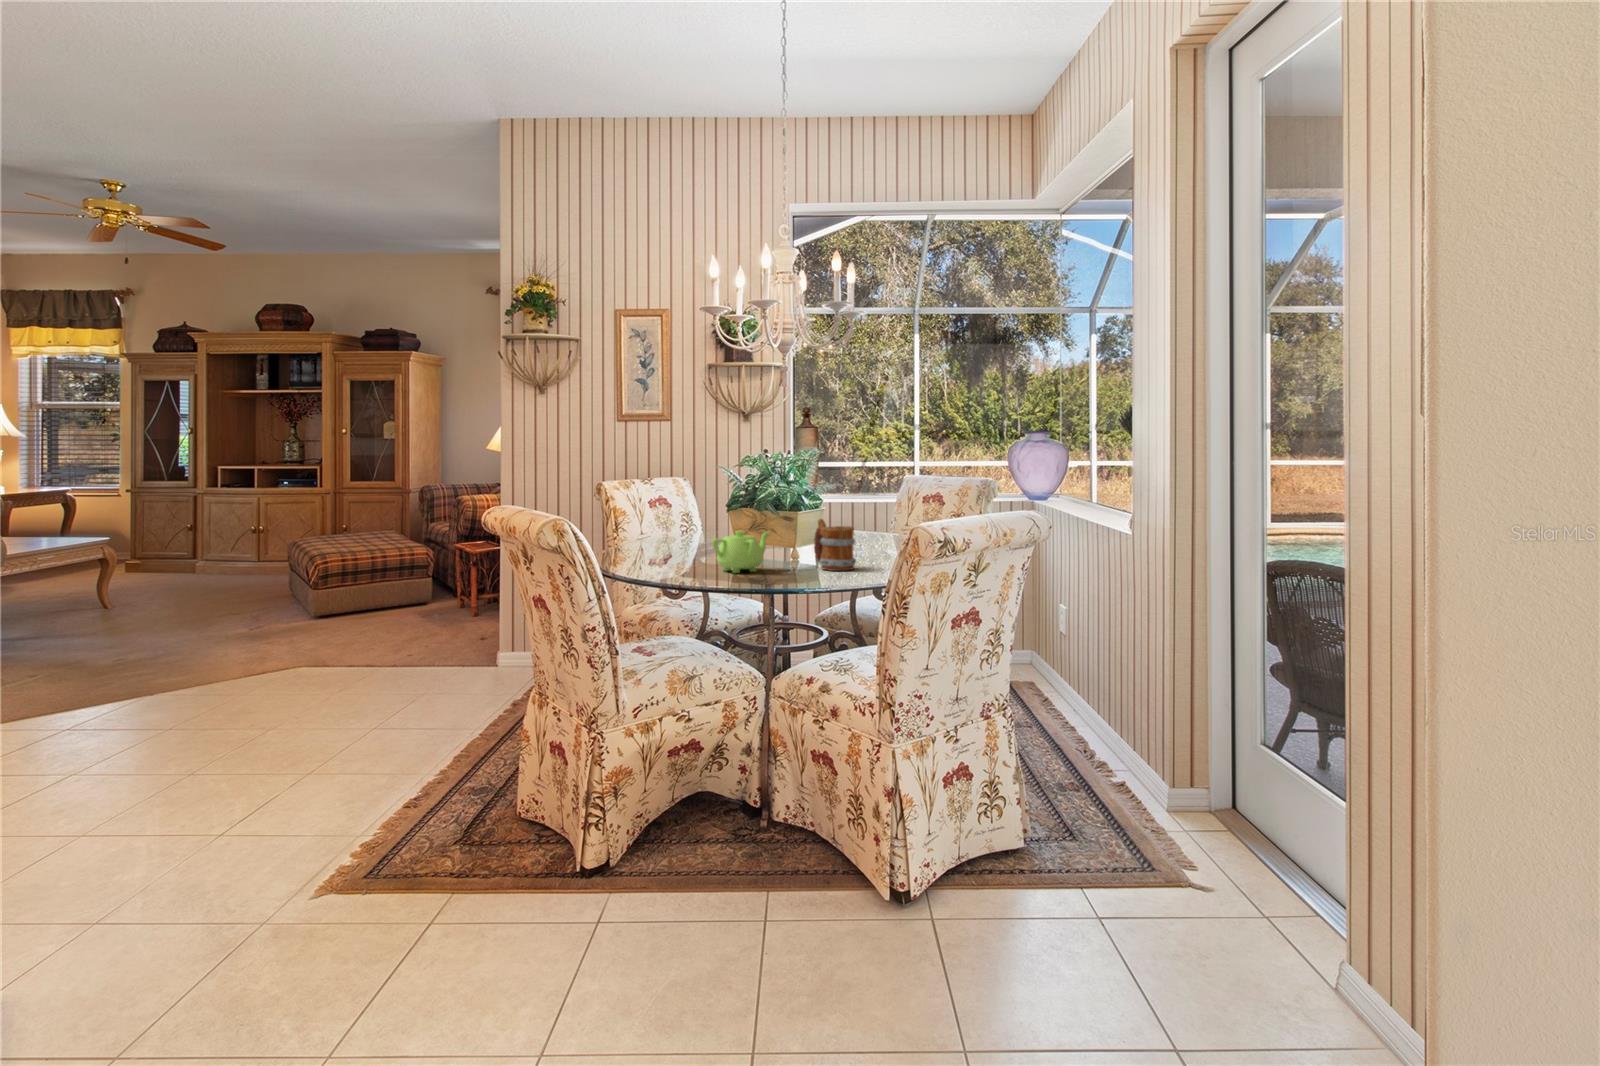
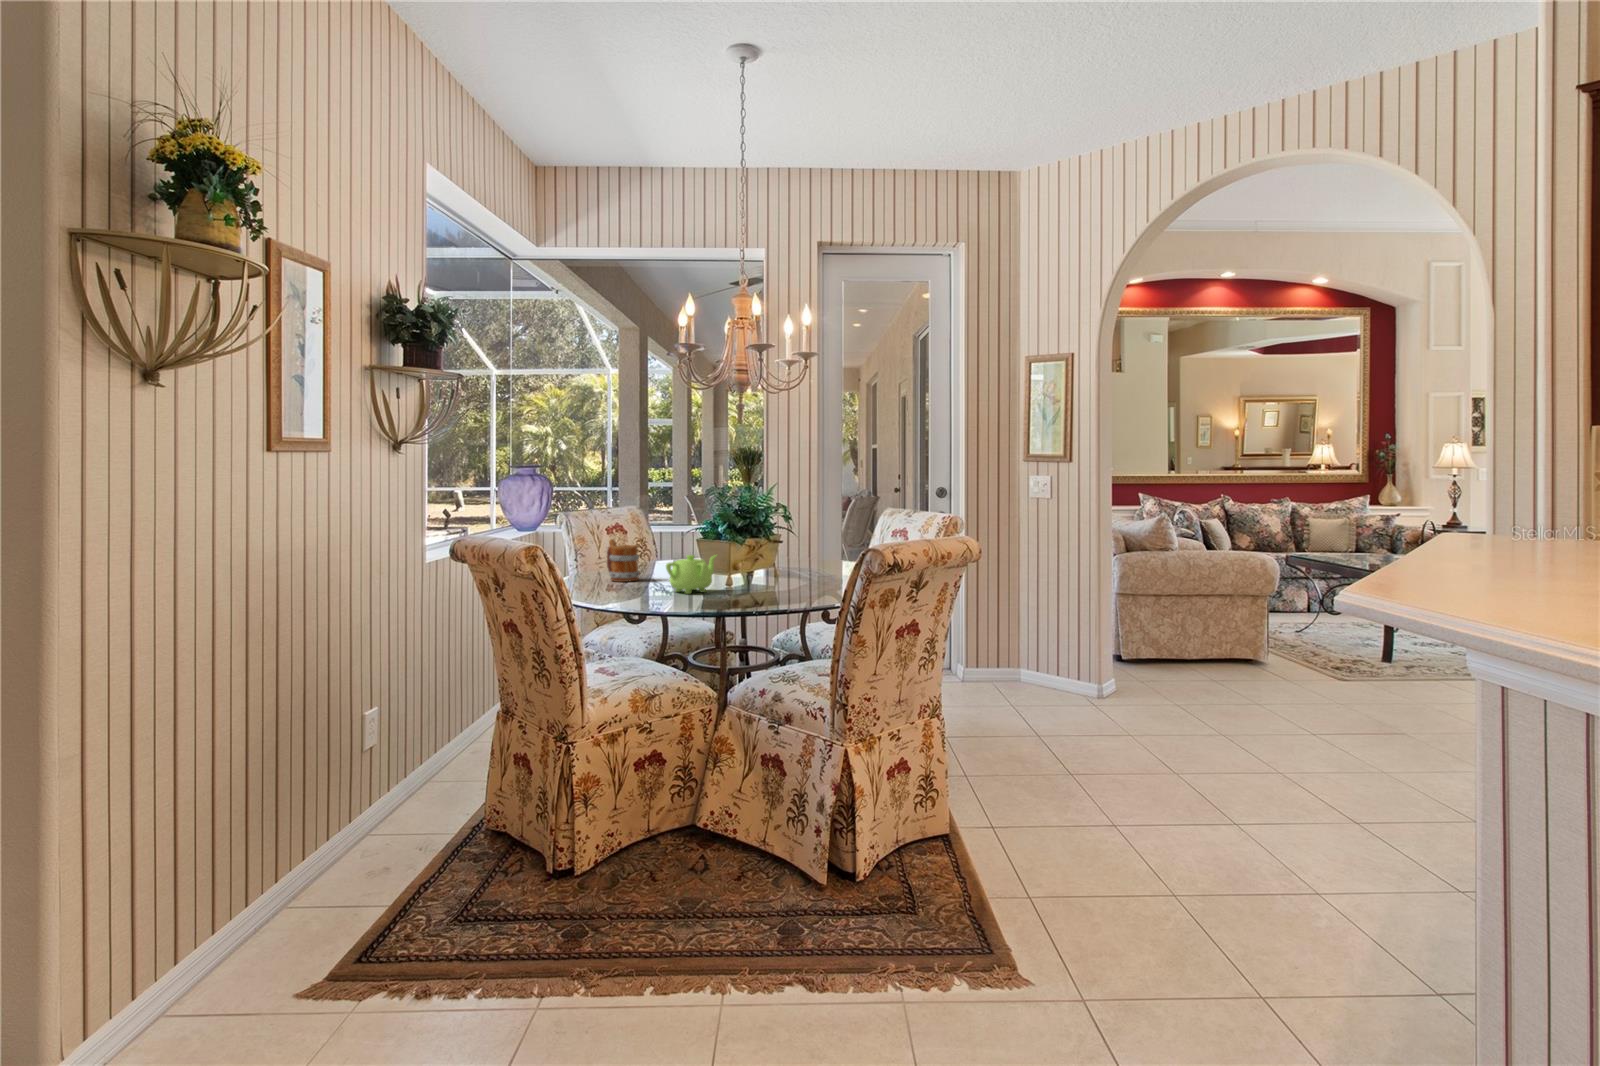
mug: present [814,519,856,571] -> present [607,539,640,582]

